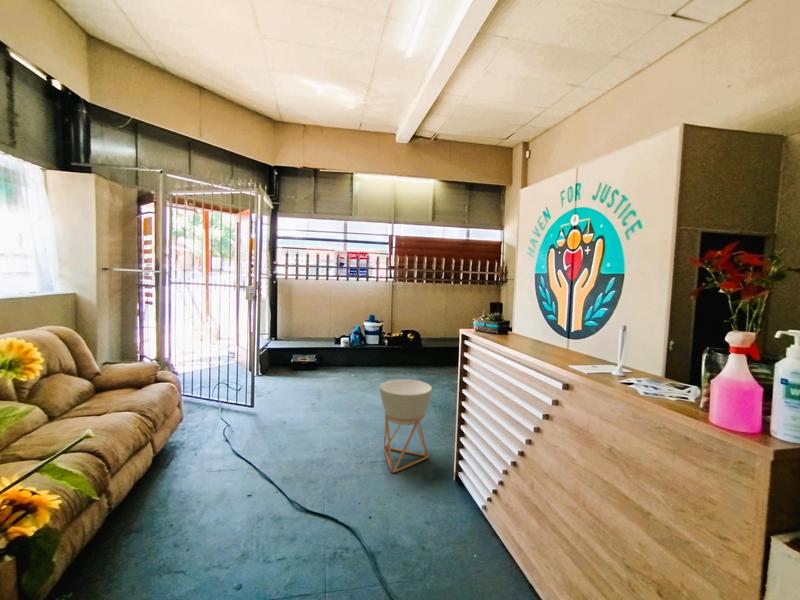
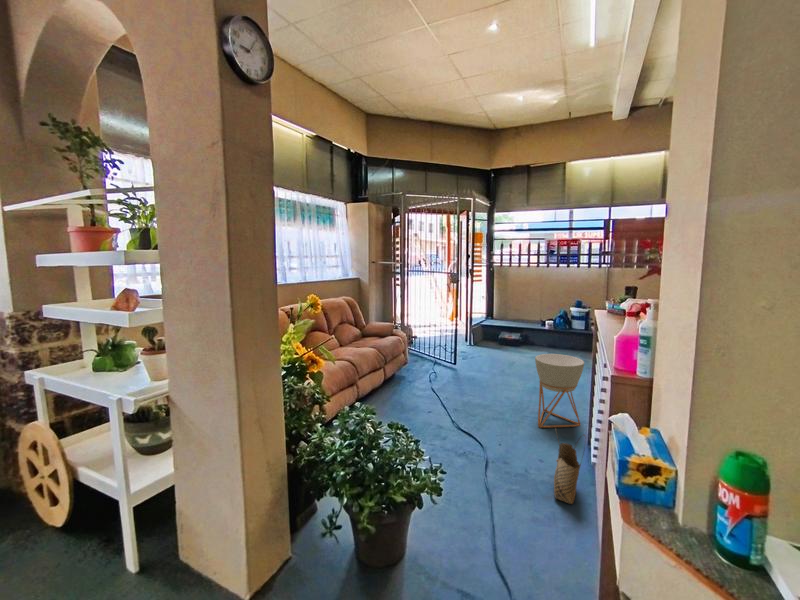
woven basket: none [452,481,496,577] -> present [554,431,581,504]

